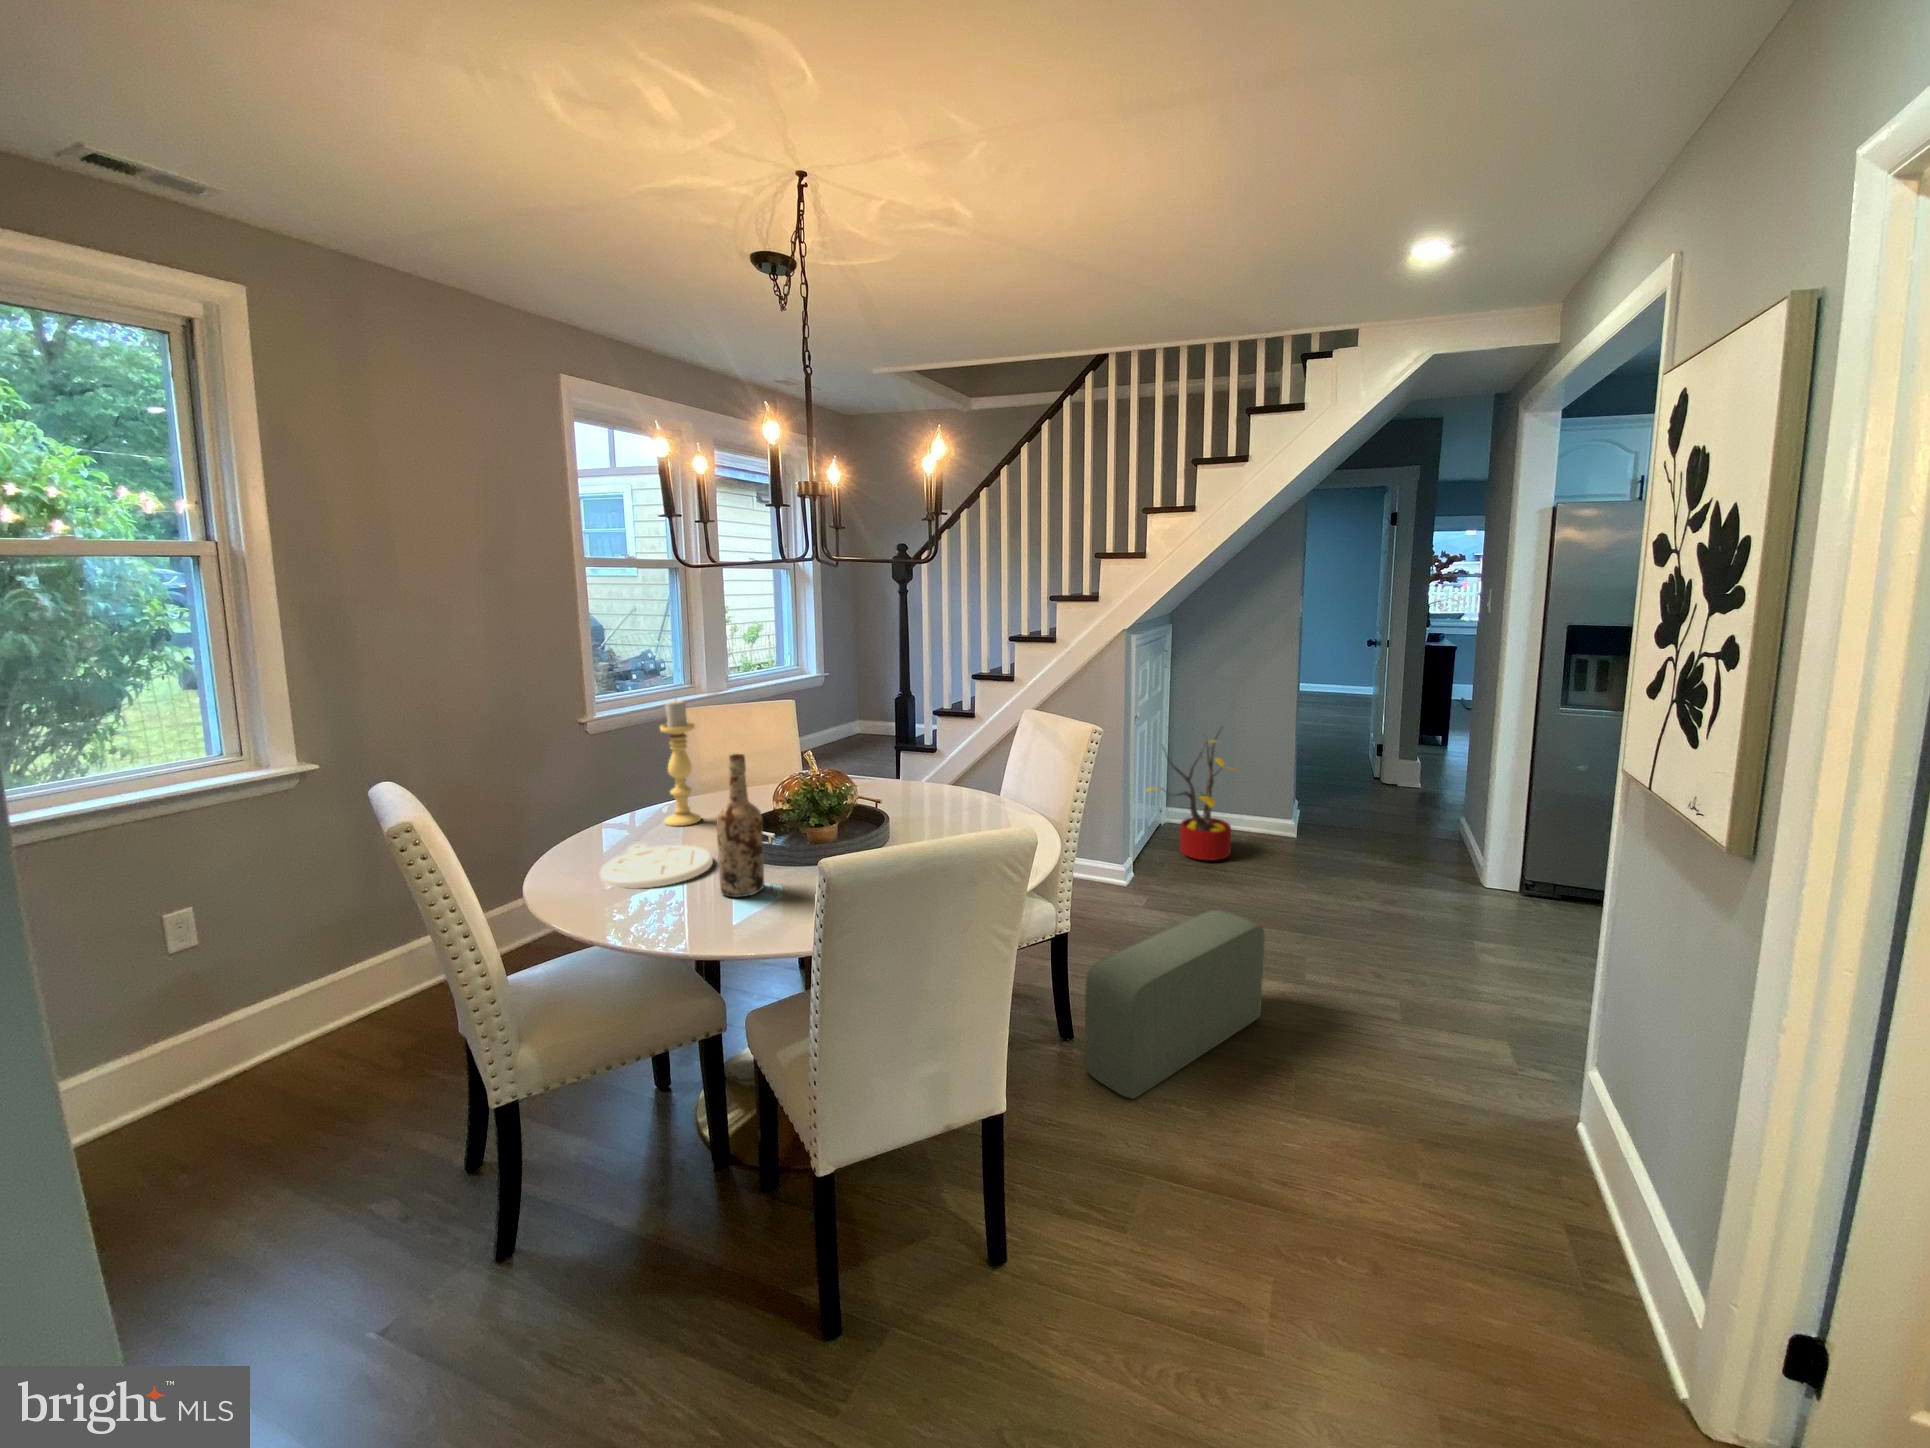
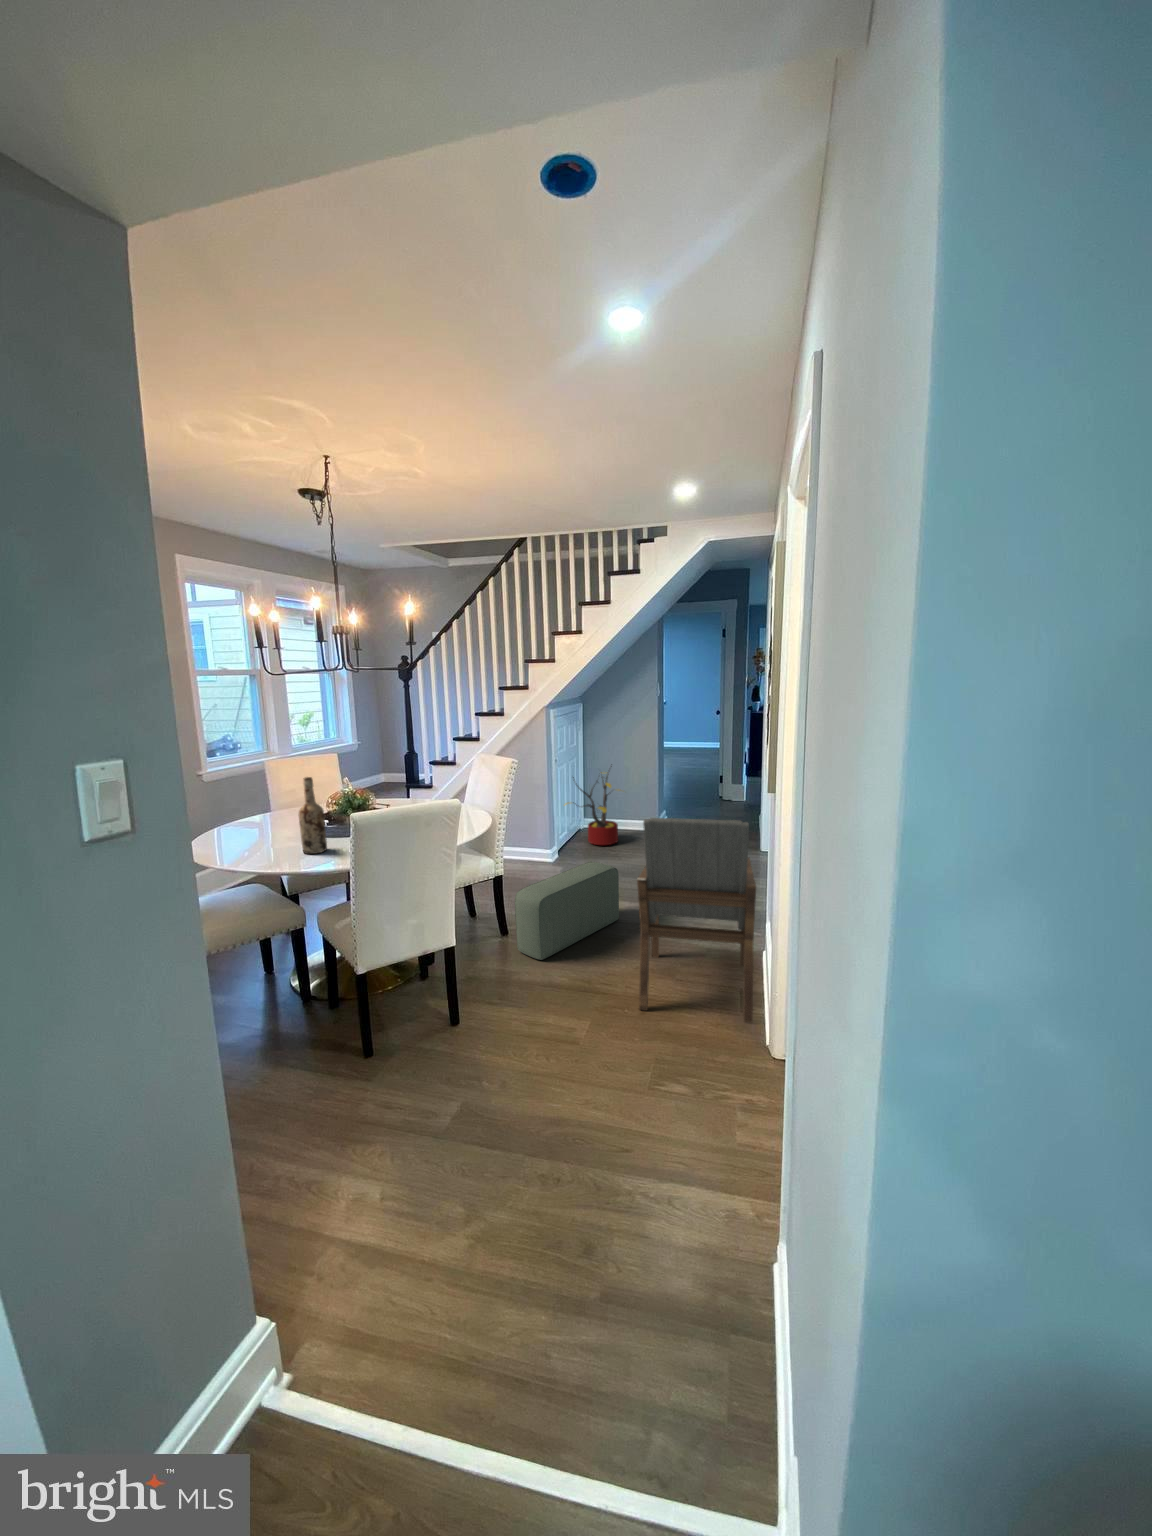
candle holder: present [660,700,701,826] -> none [258,753,286,827]
plate: present [600,844,713,889] -> none [232,834,296,854]
armchair: none [1340,877,1638,1320] -> present [637,818,756,1022]

